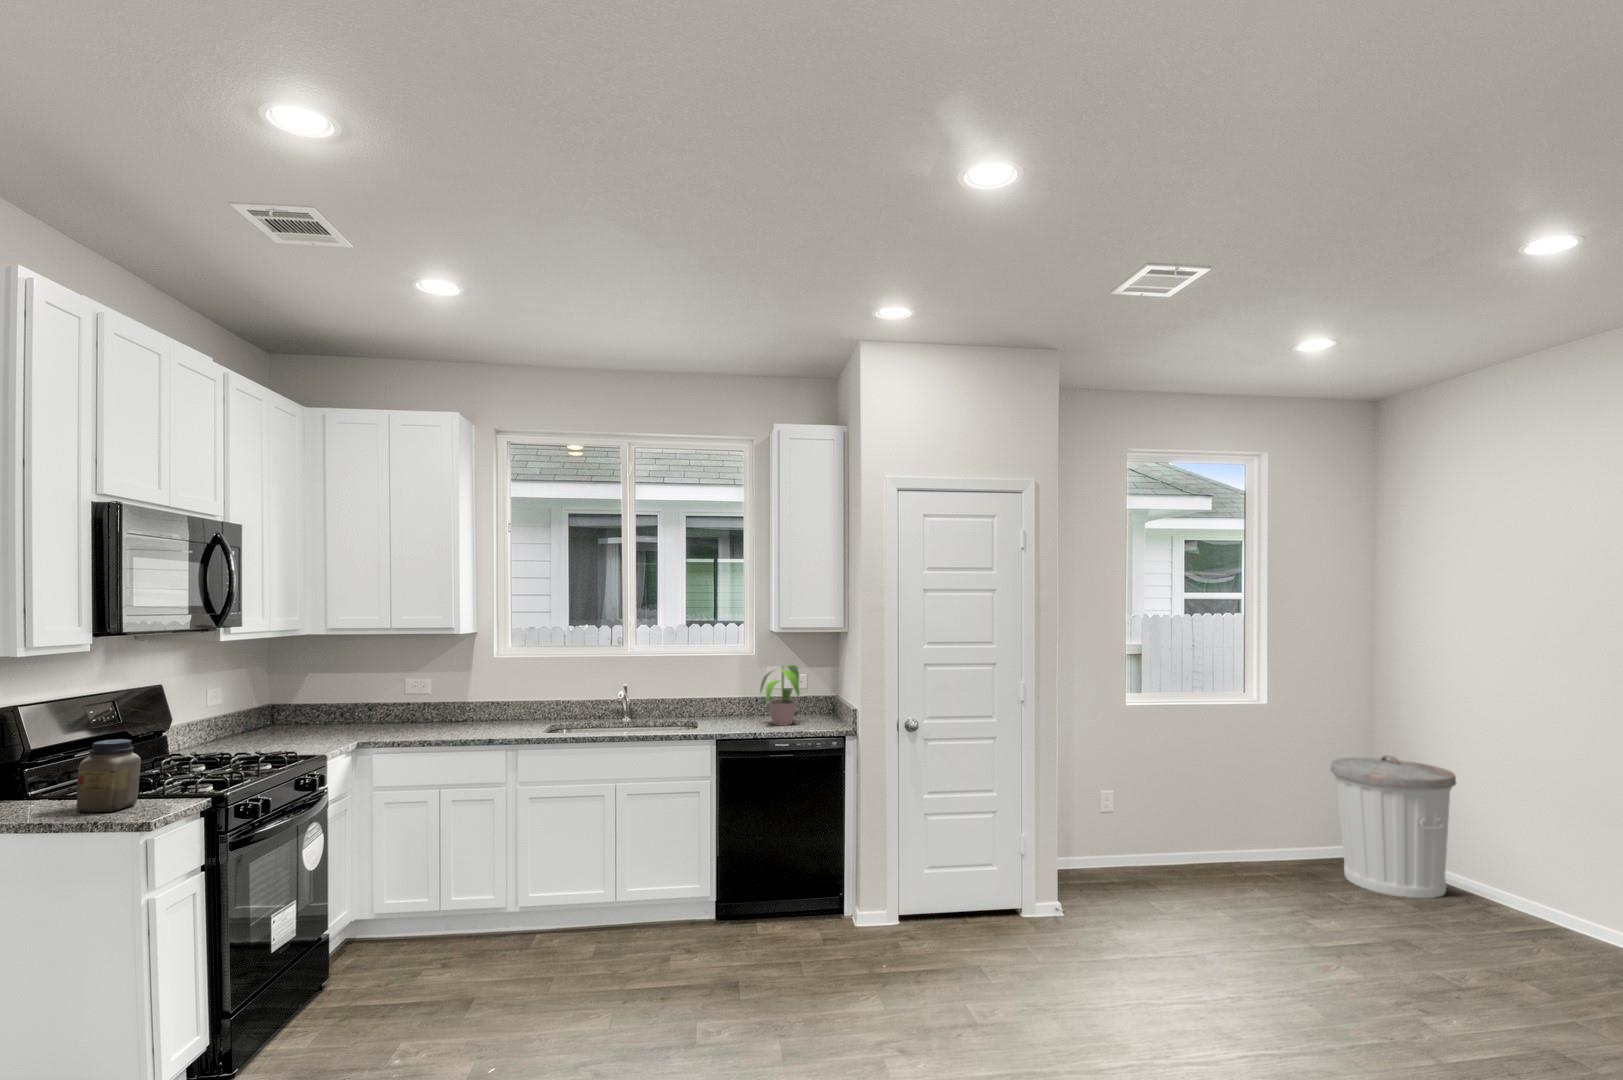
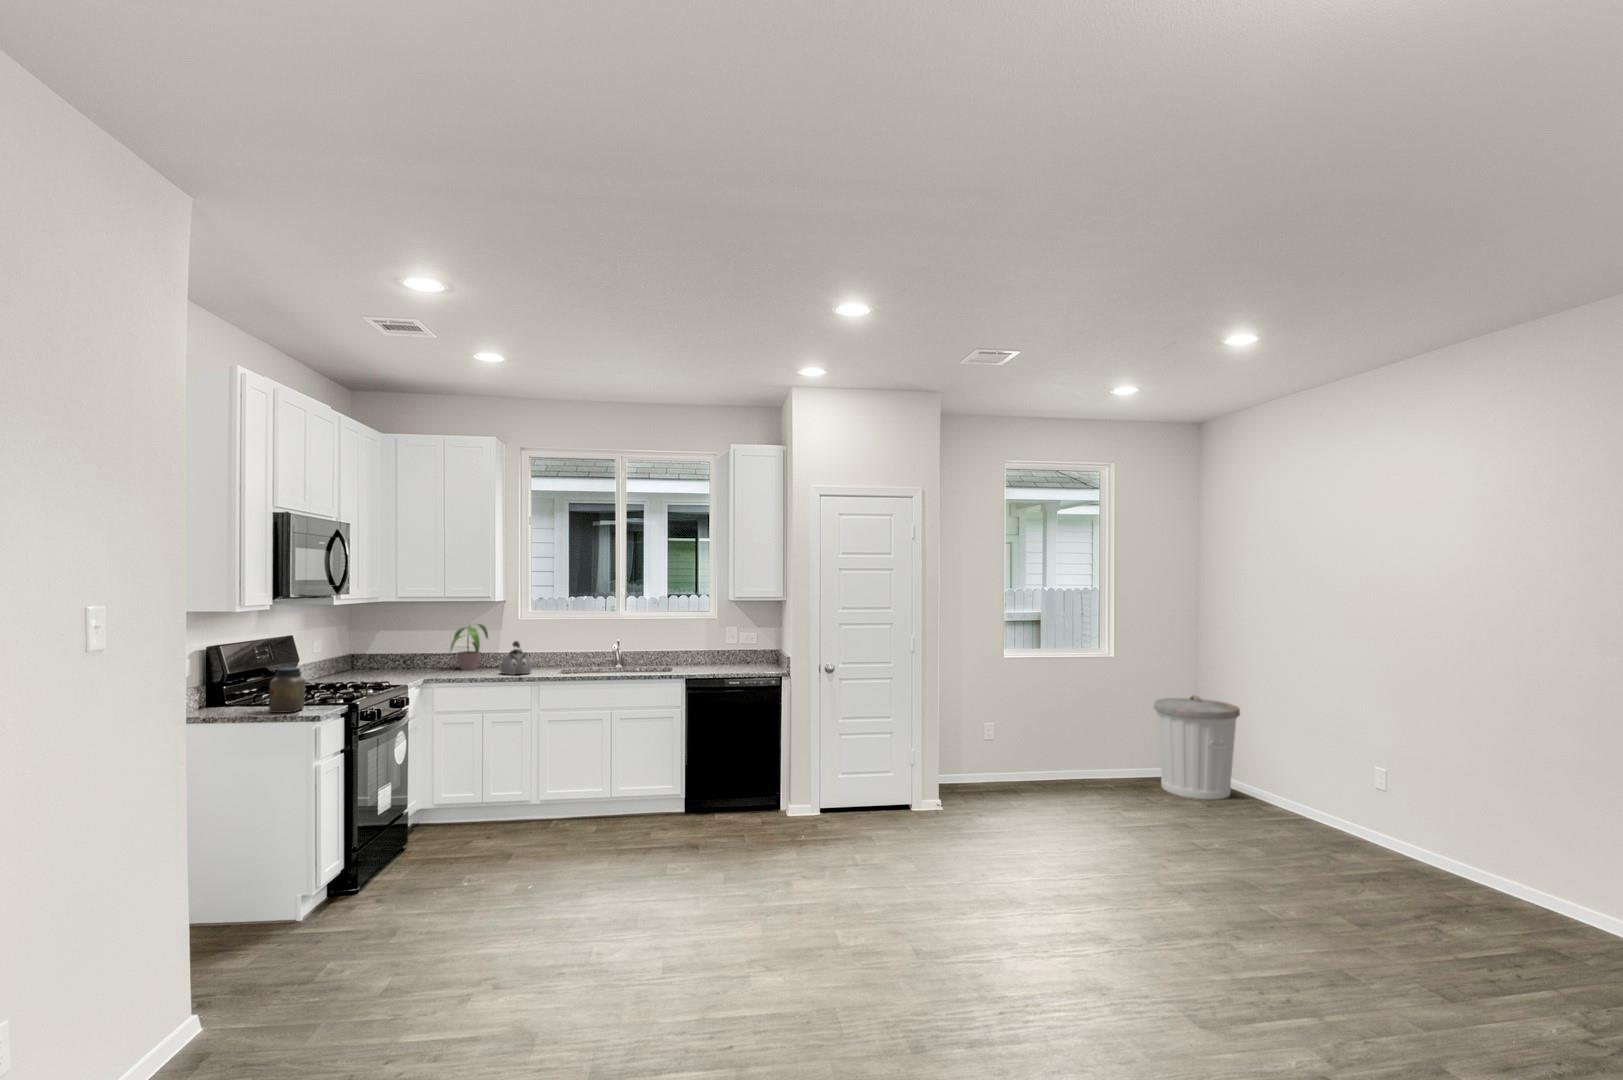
potted plant: present [760,665,800,725] -> present [450,624,488,670]
kettle: none [465,689,507,736] -> present [501,641,531,675]

